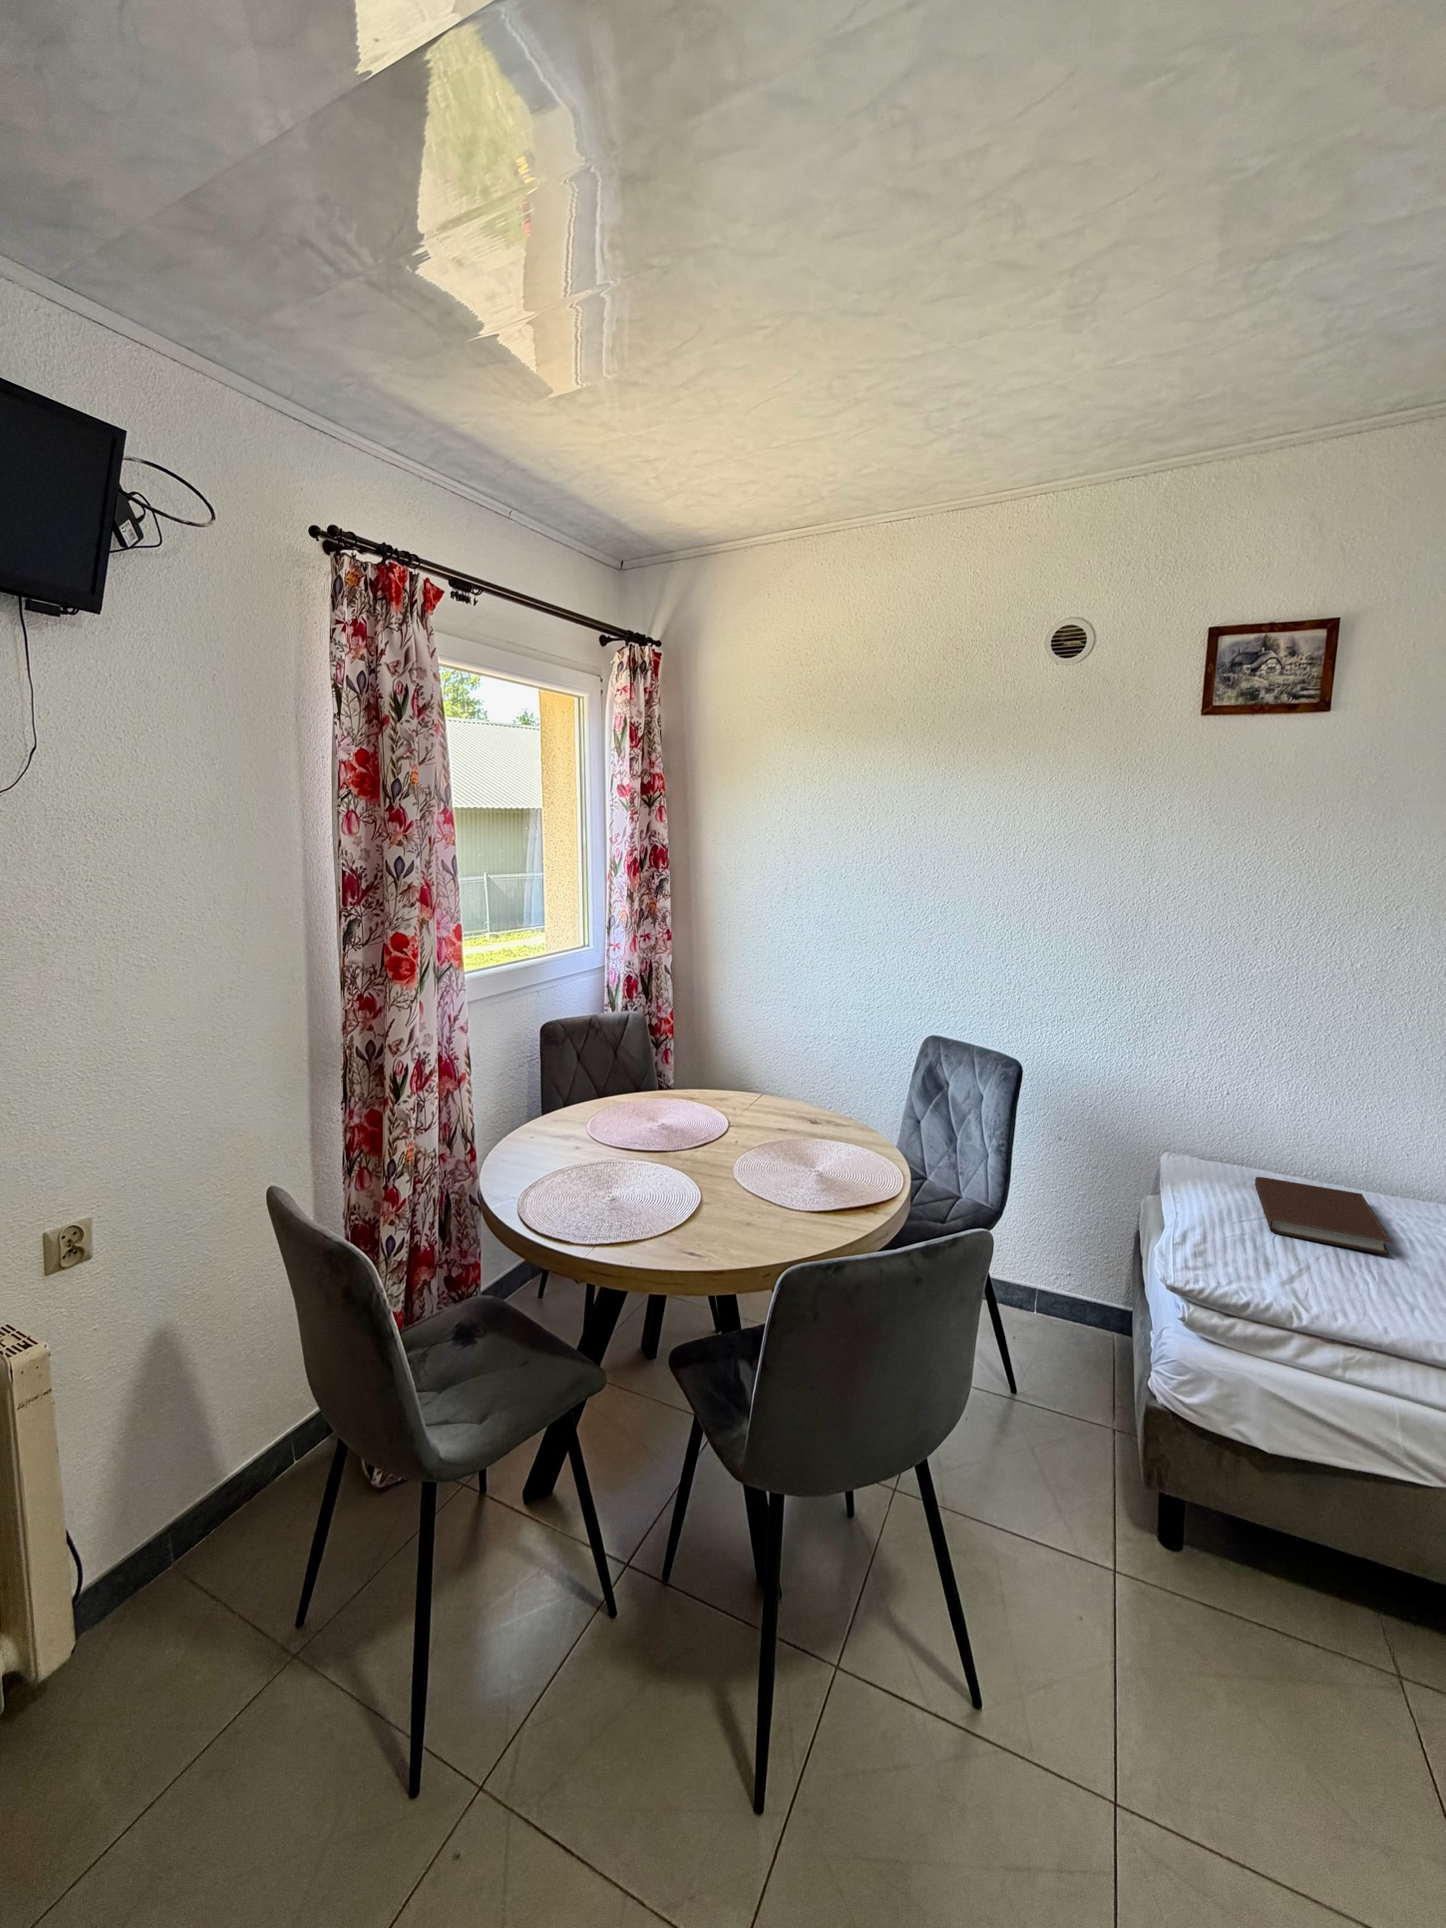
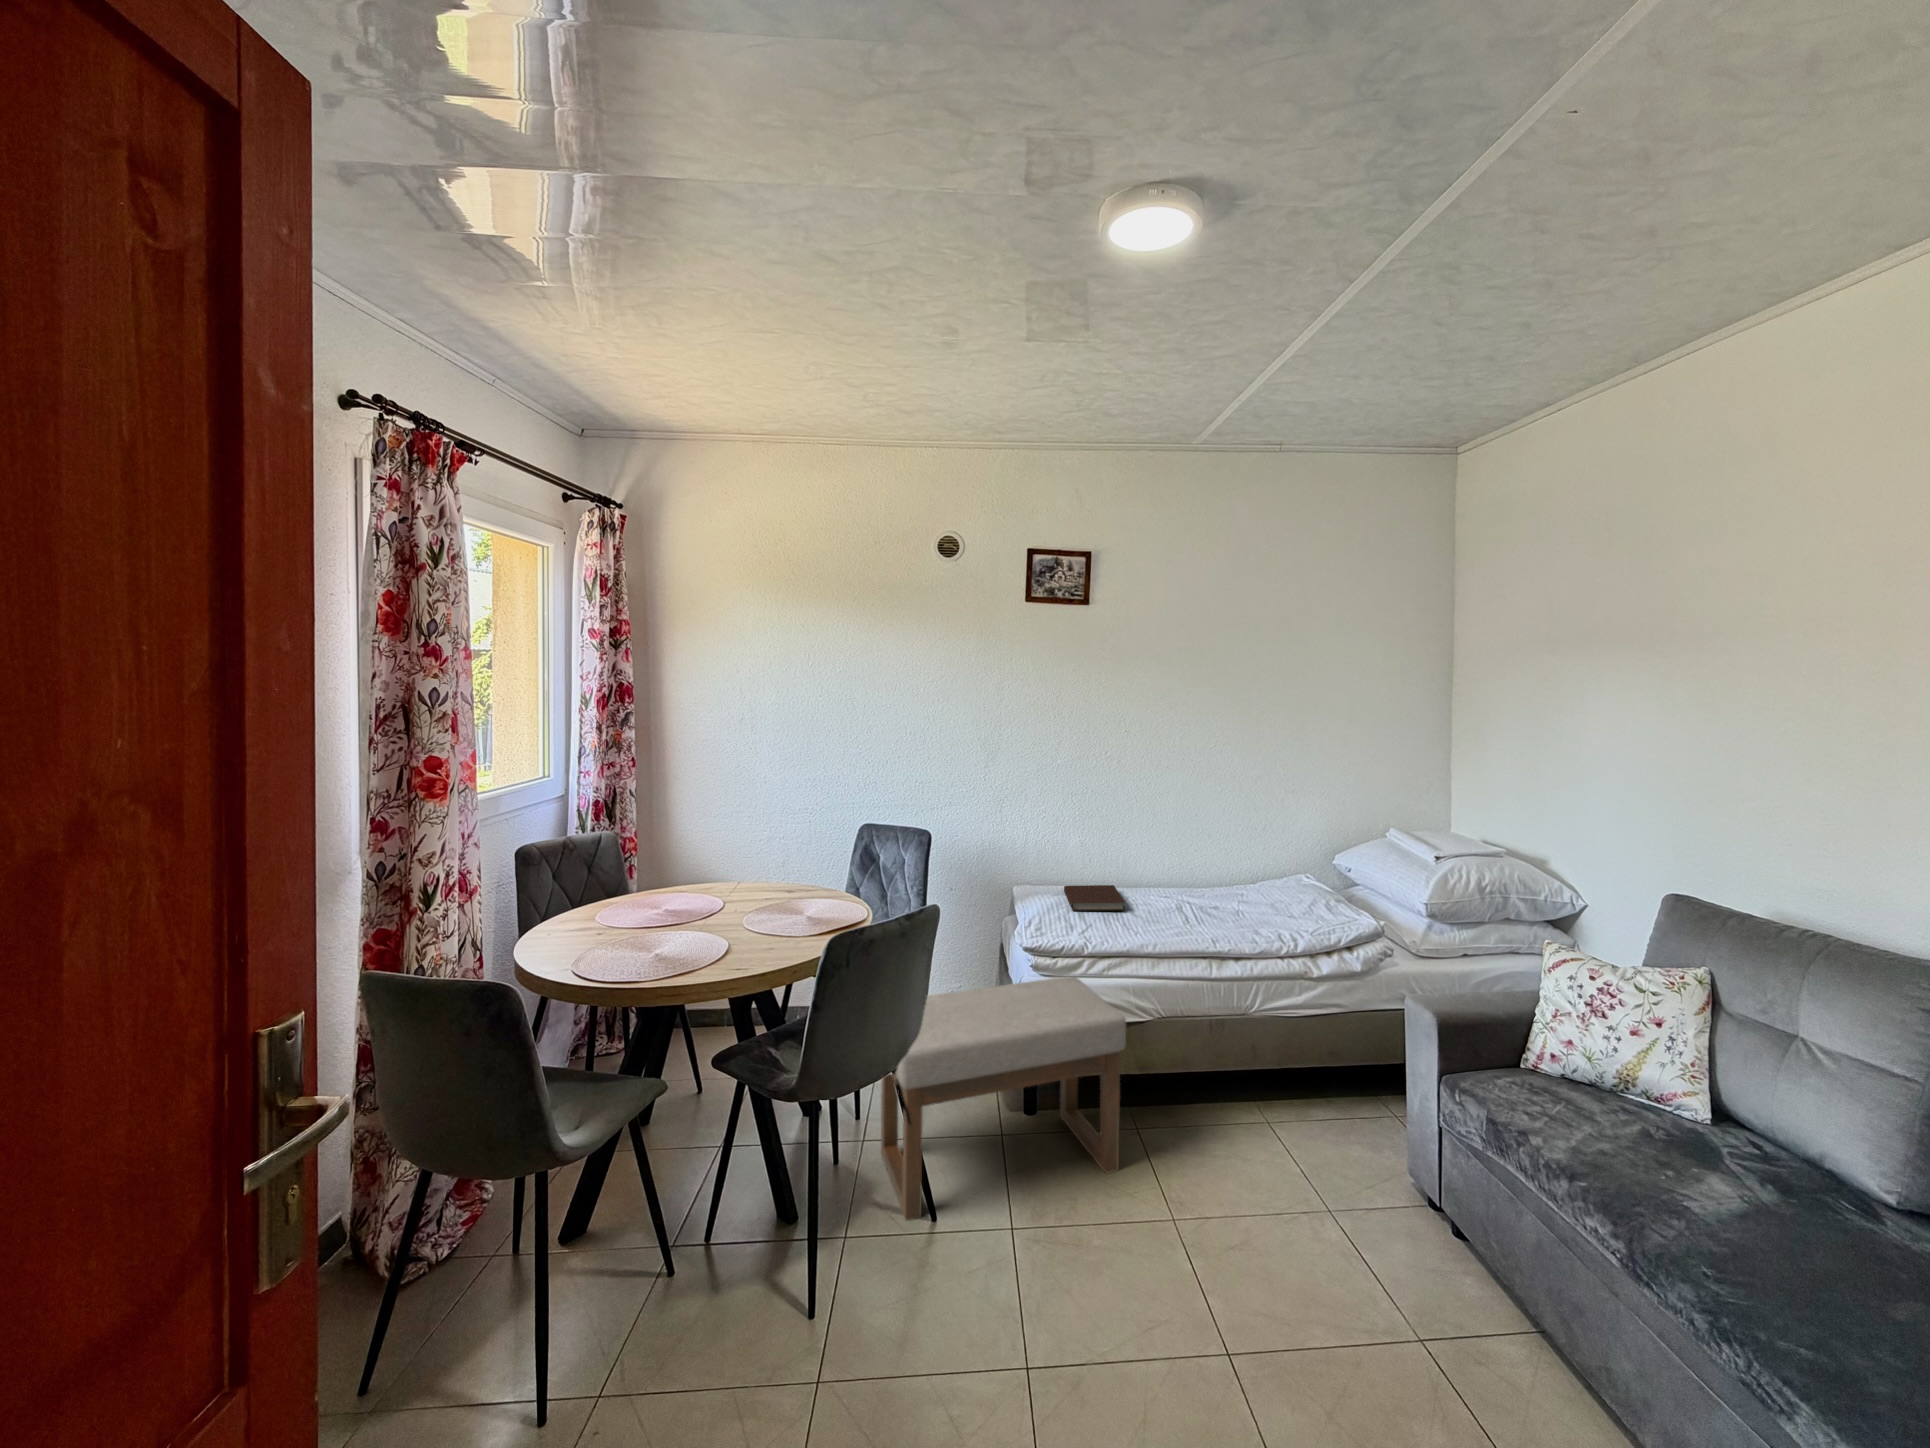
ottoman: none [902,1326,1395,1797] -> present [881,976,1126,1221]

